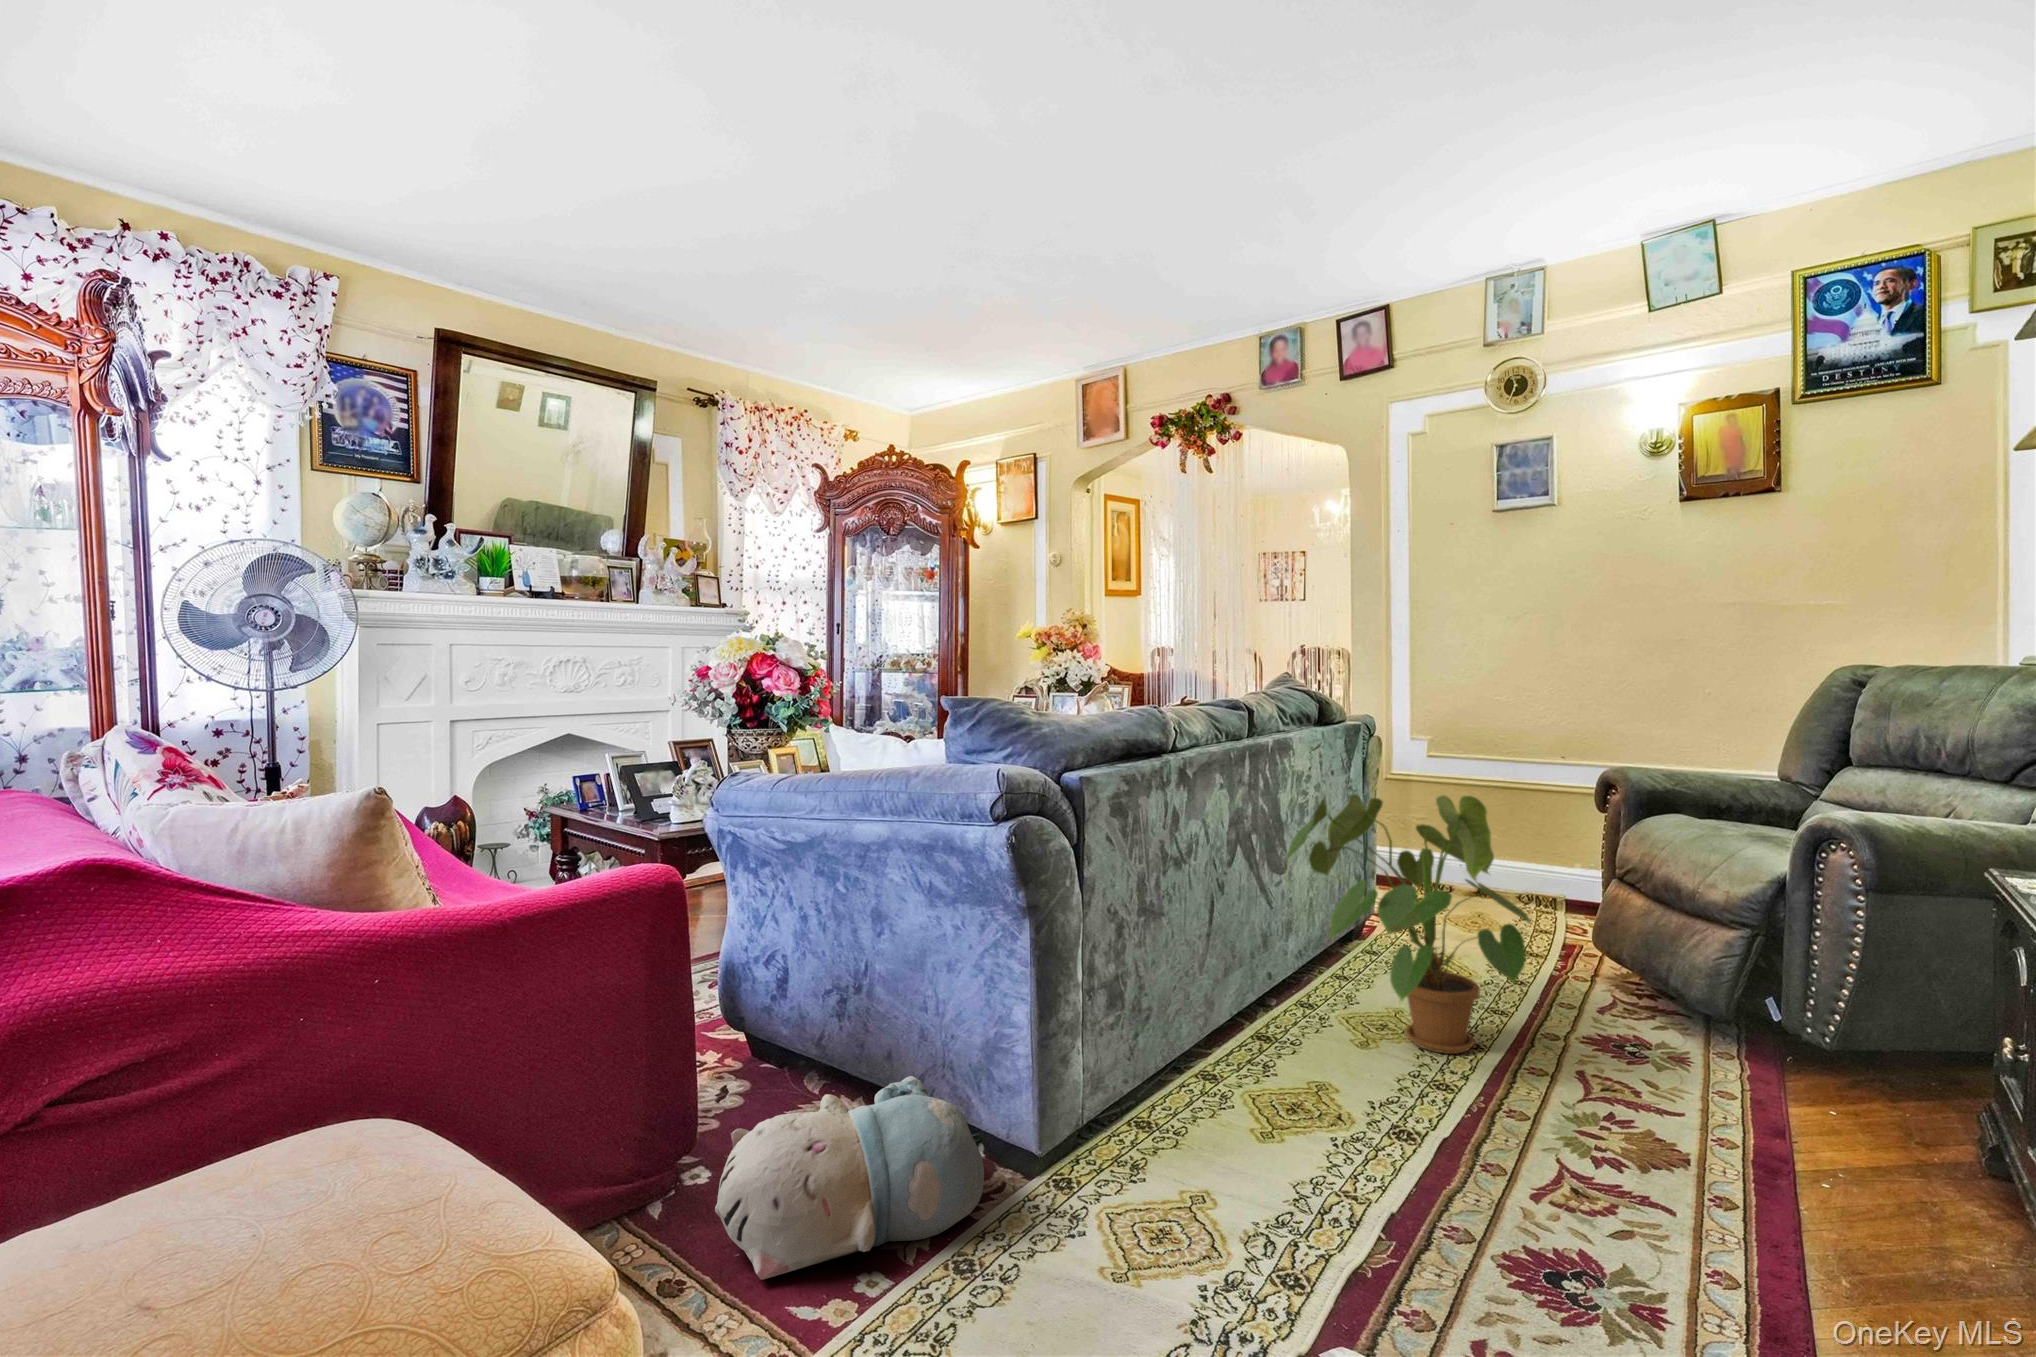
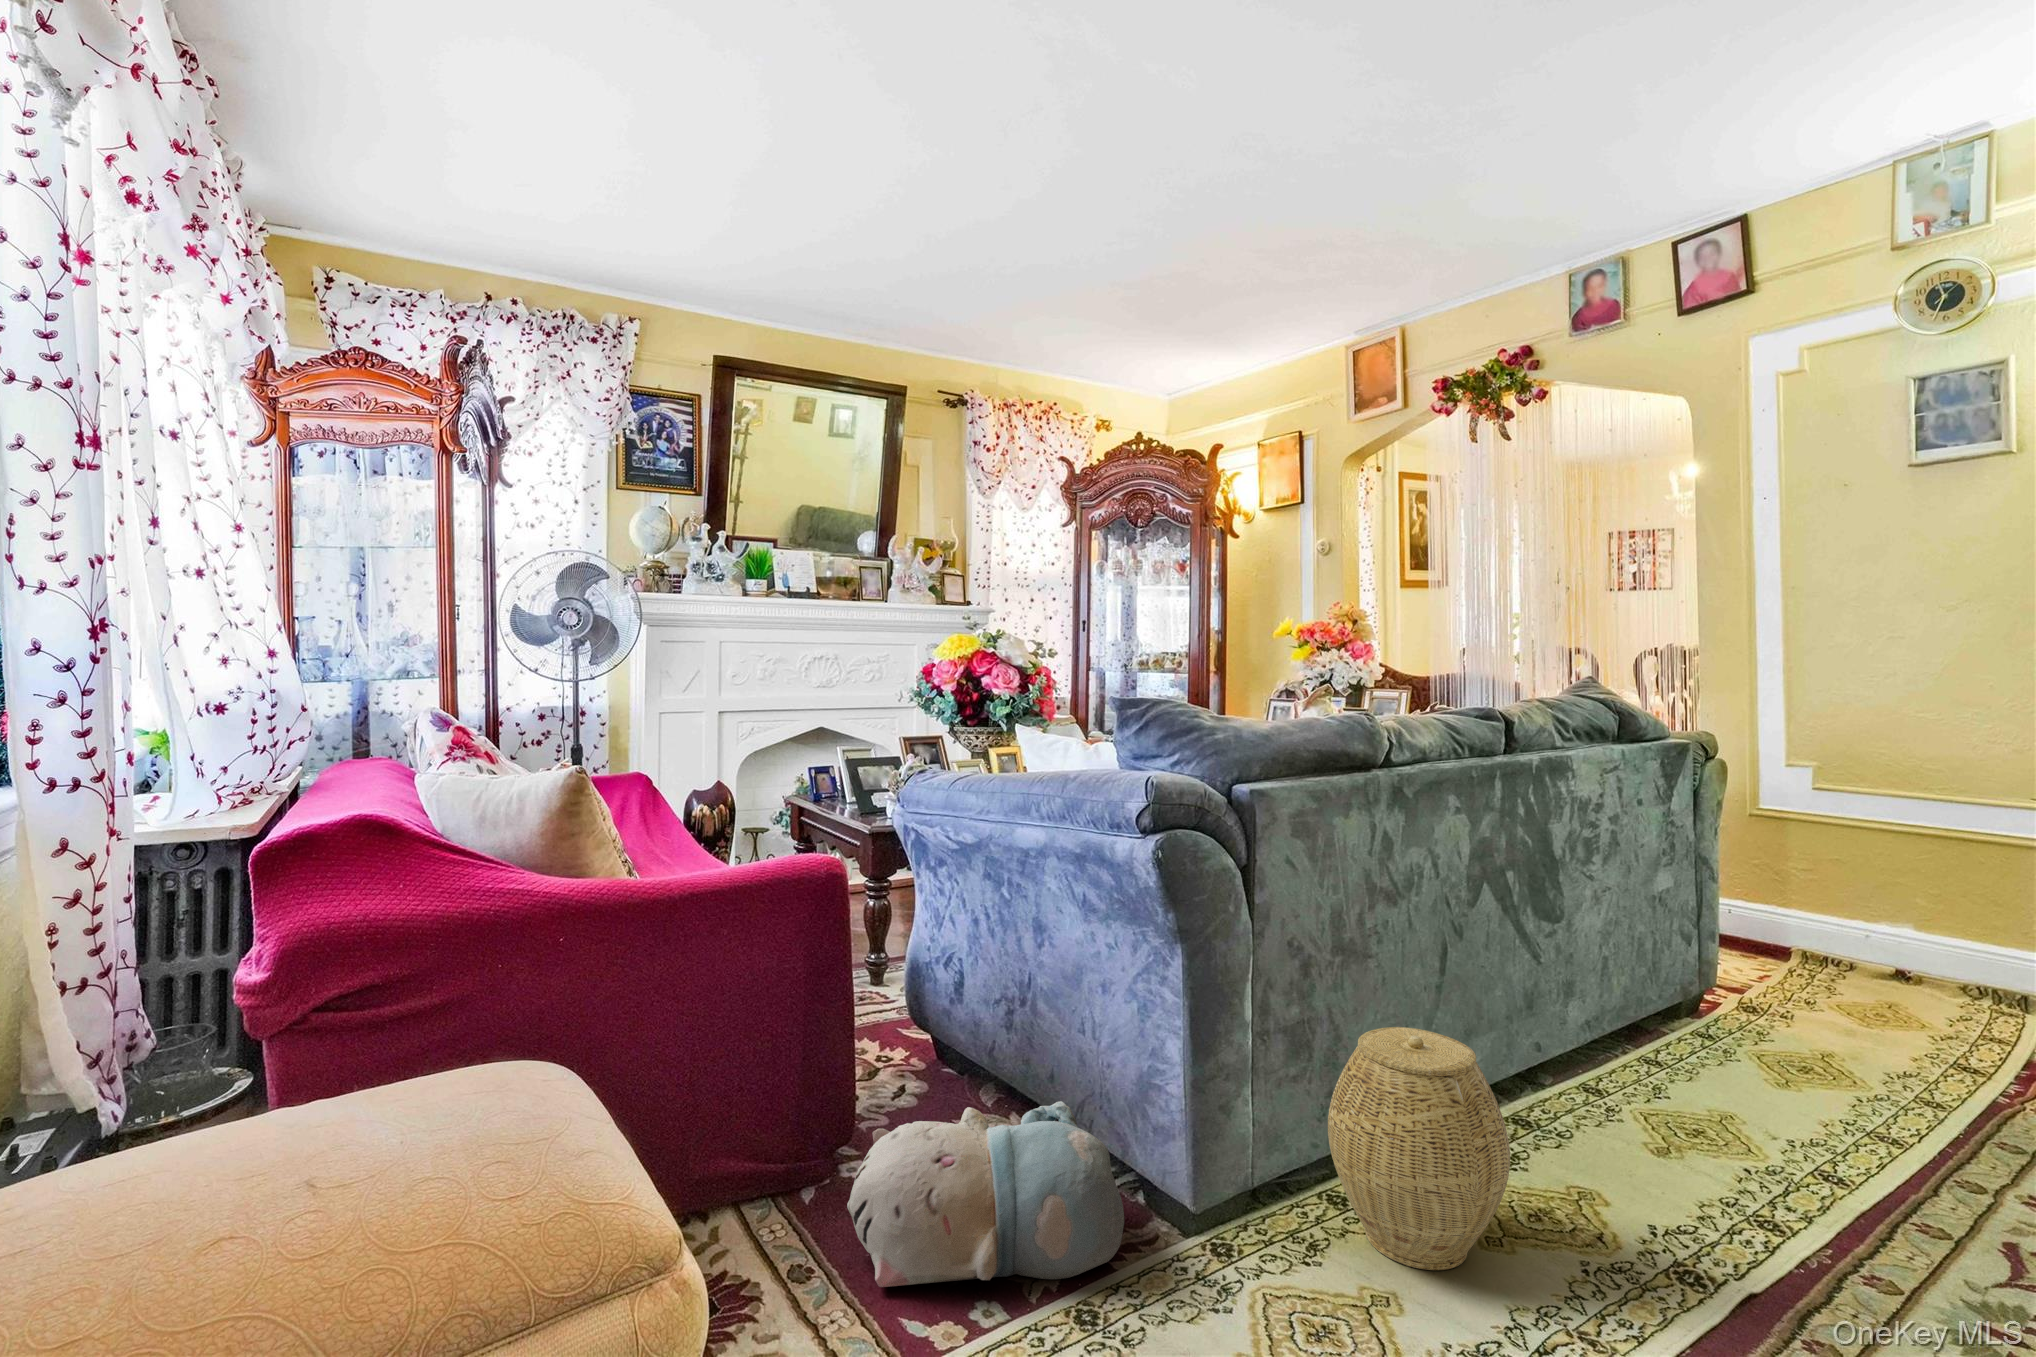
house plant: present [1284,794,1531,1054] -> none [1554,826,1930,1180]
woven basket: none [1141,971,1284,1169] -> present [1328,1027,1510,1270]

